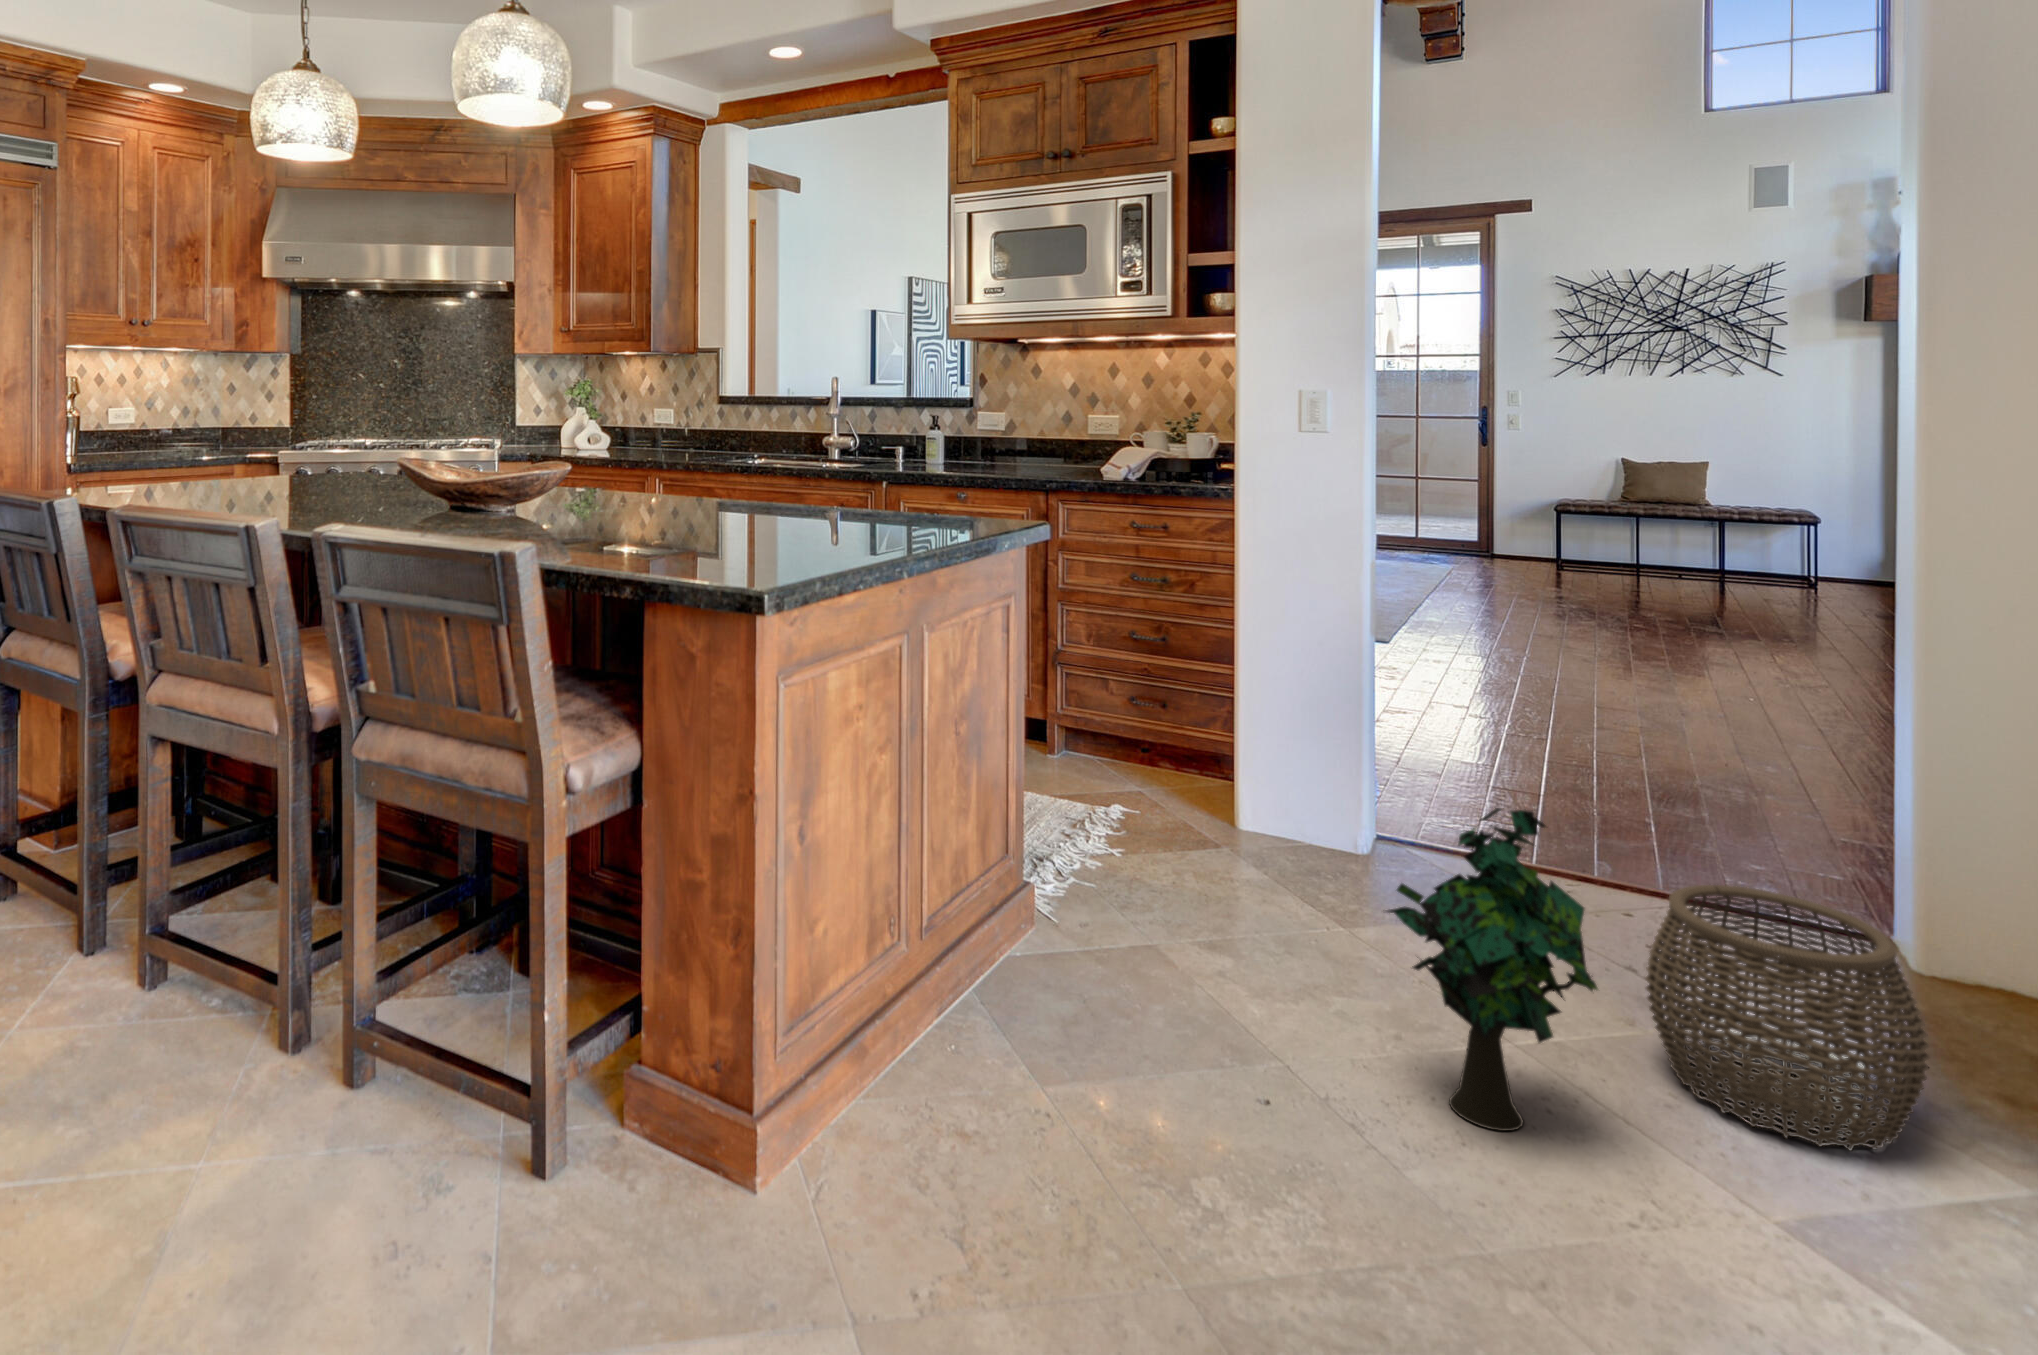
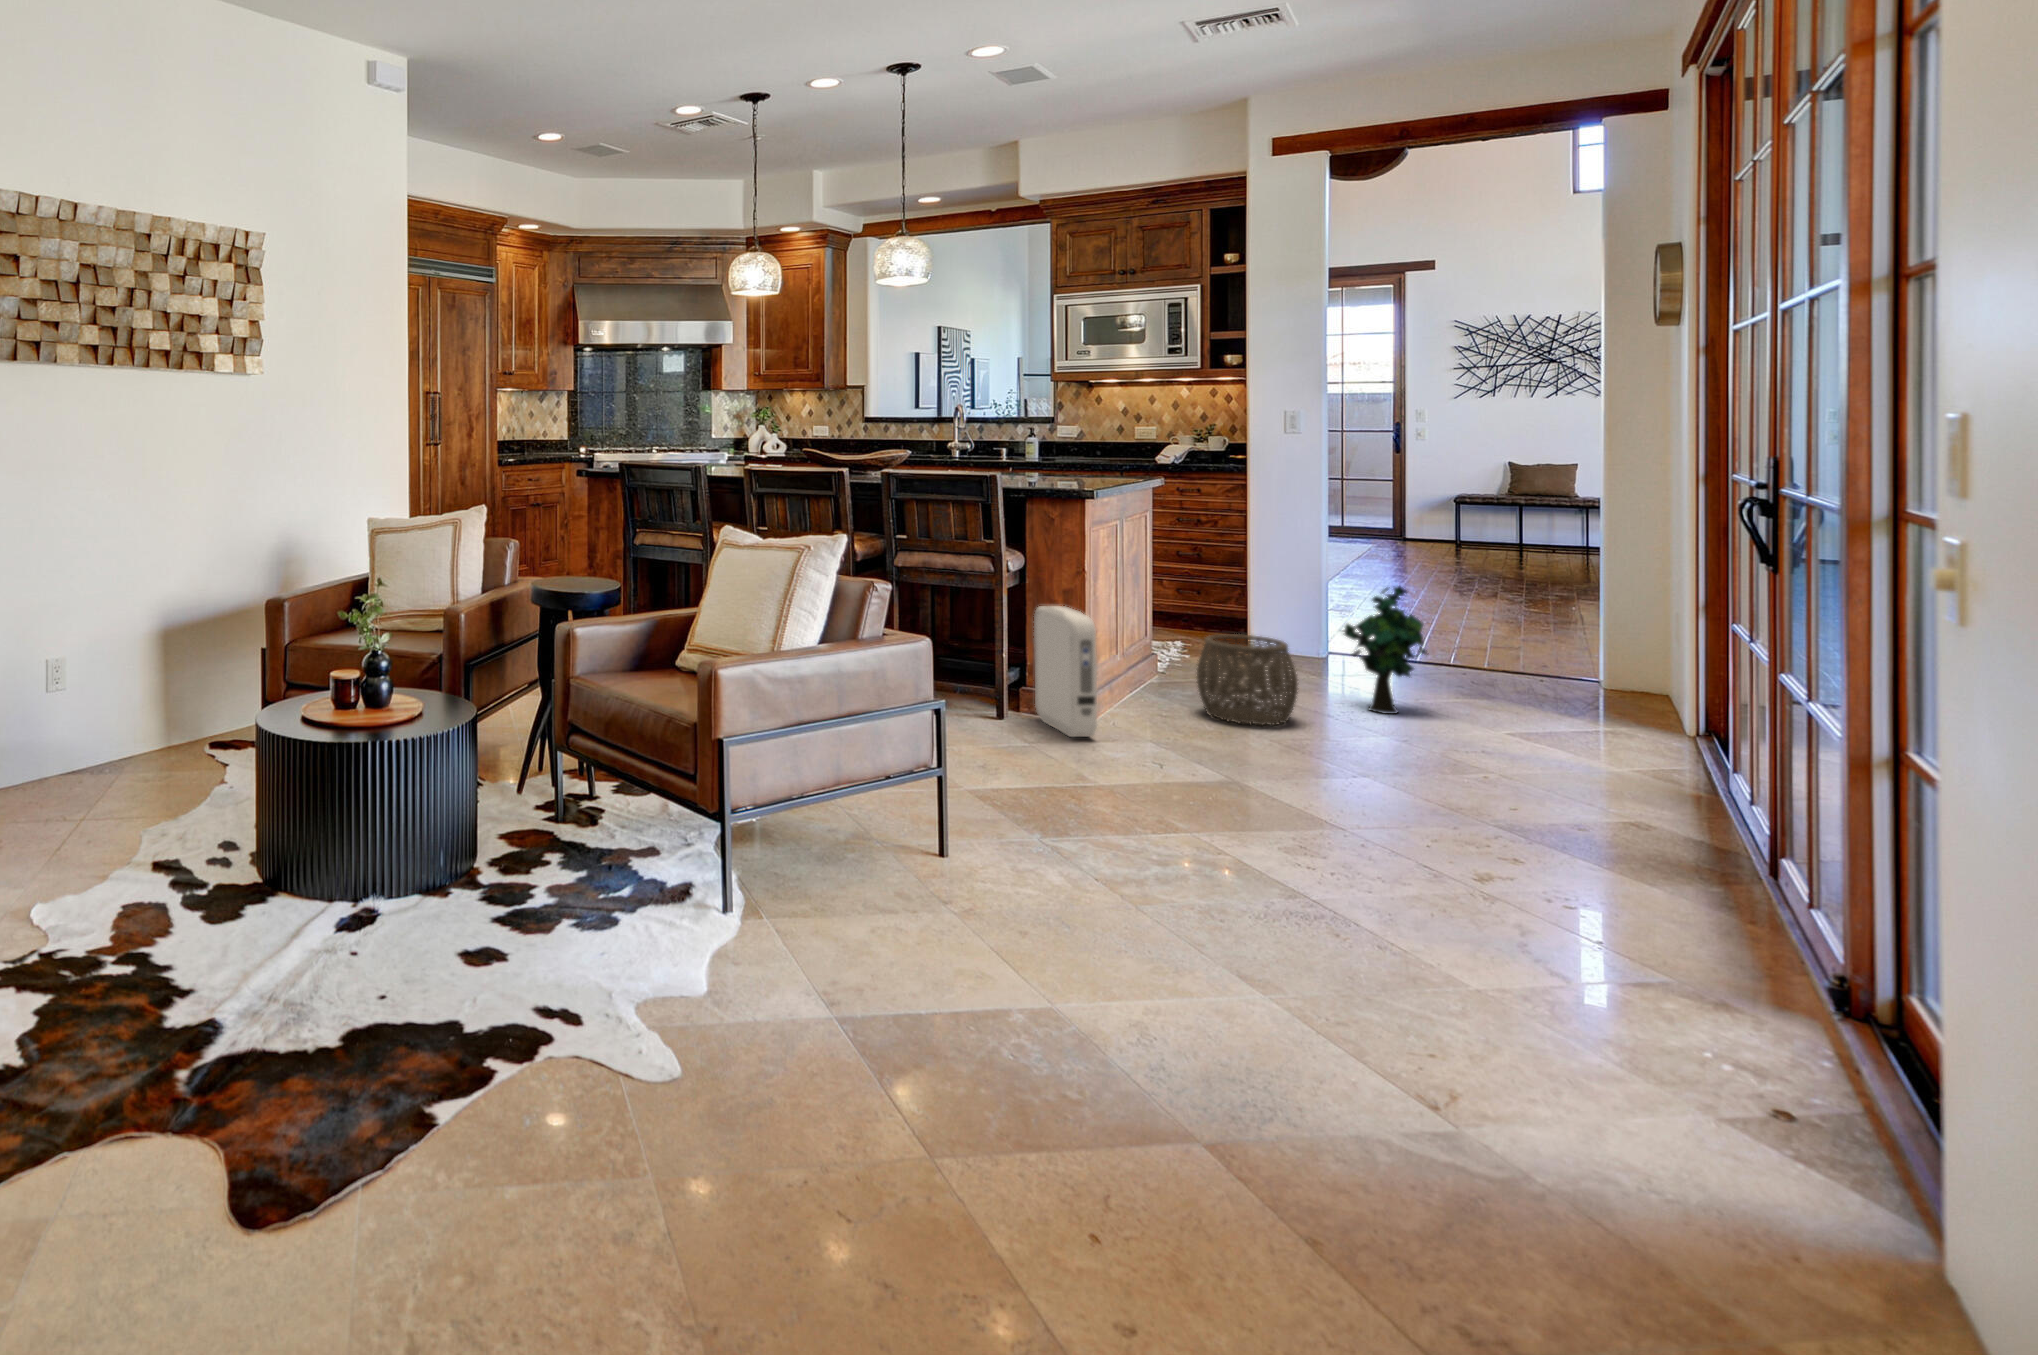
woven basket: present [1646,885,1930,1150] -> present [1197,634,1298,725]
air purifier: none [606,888,681,1332] -> present [1034,606,1097,737]

